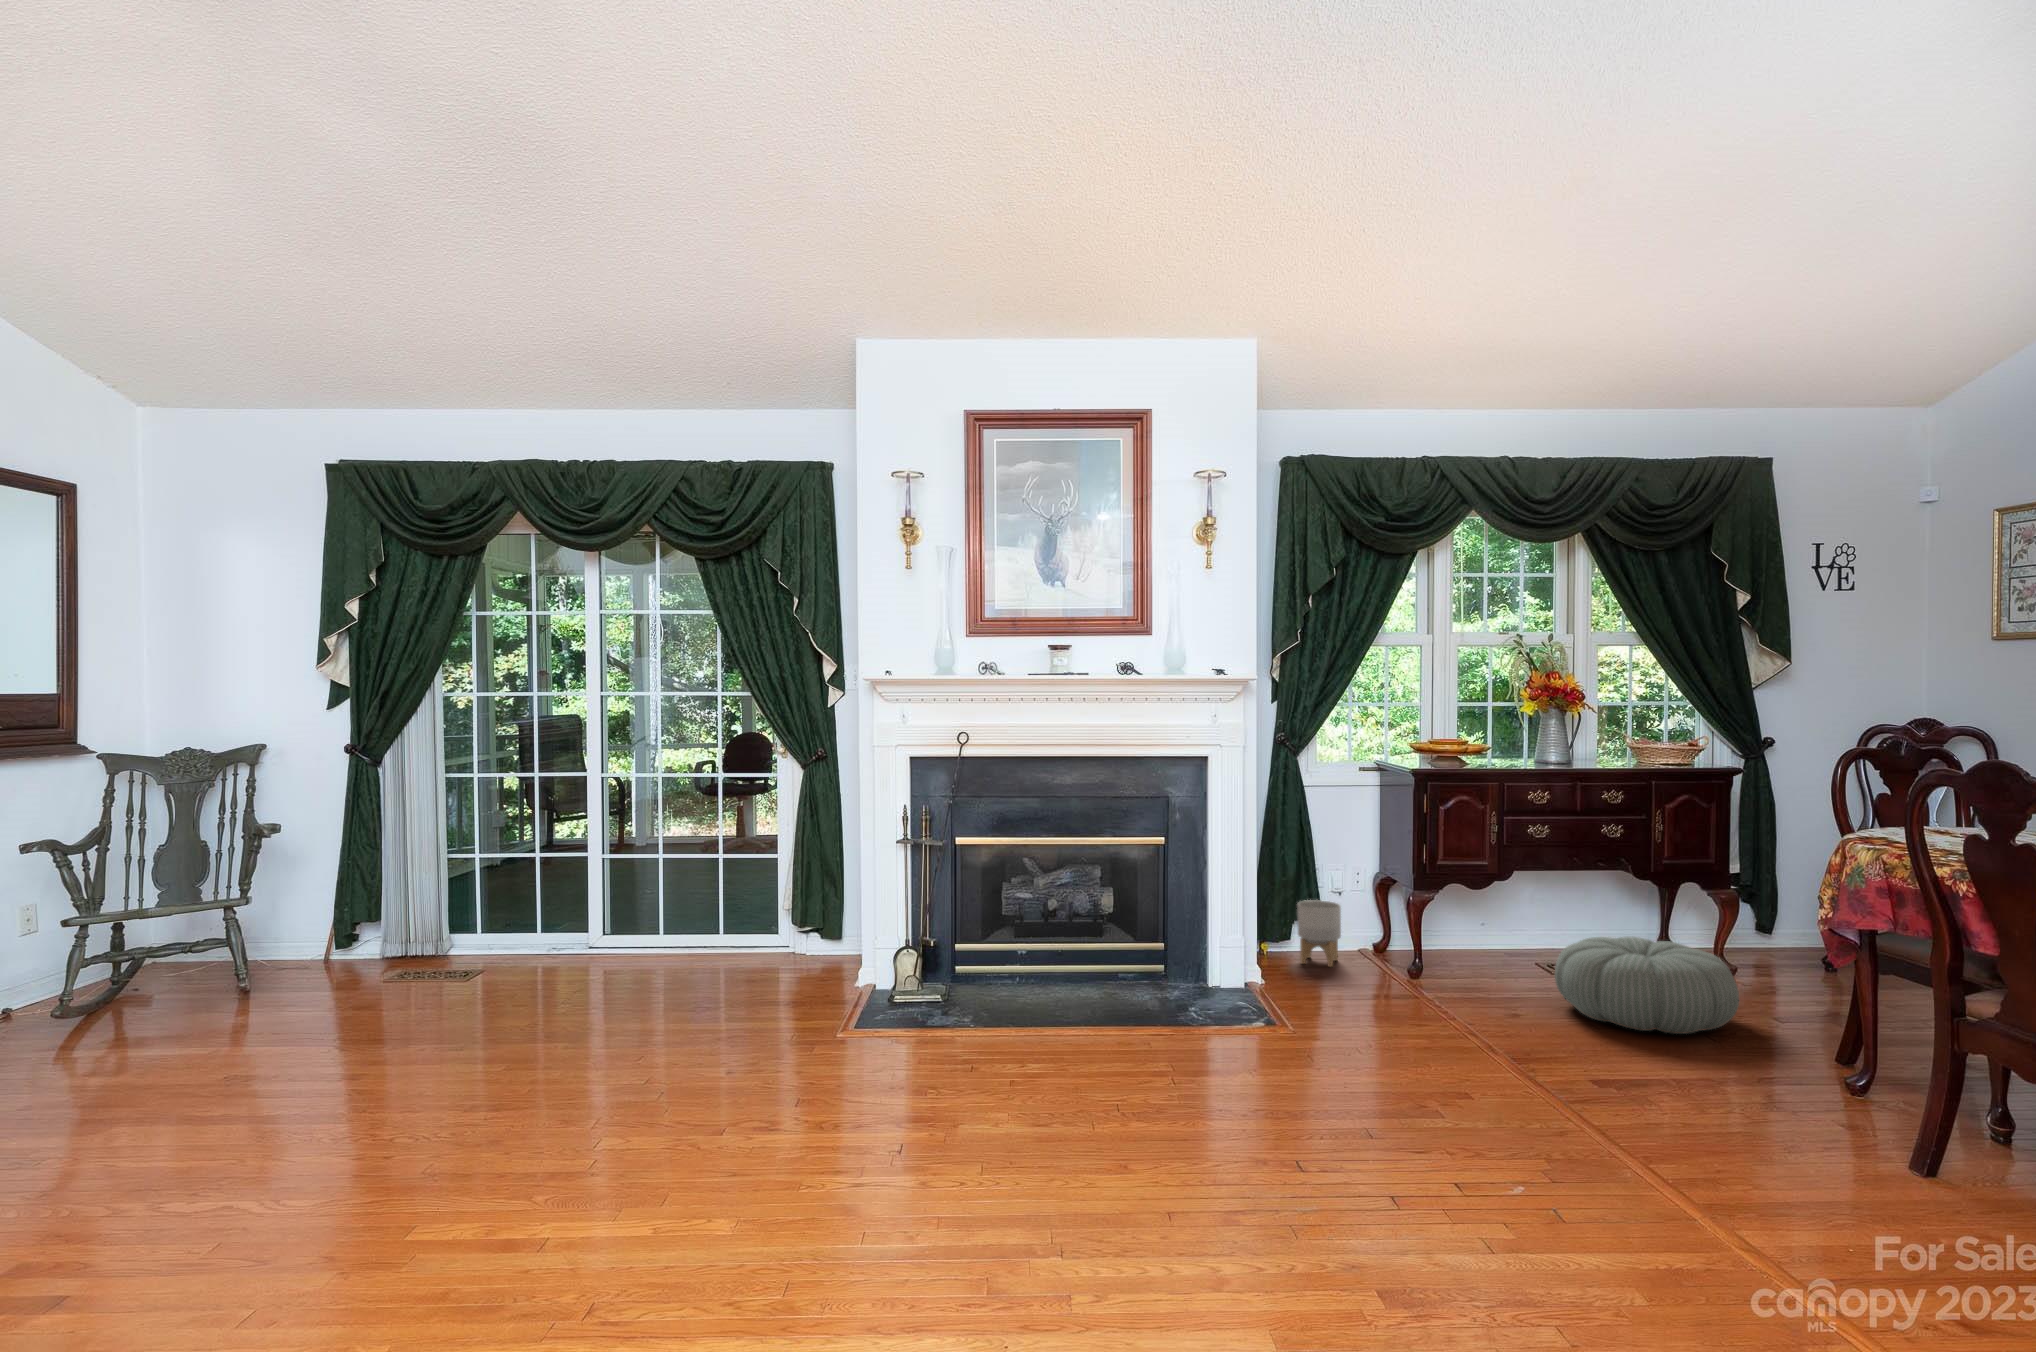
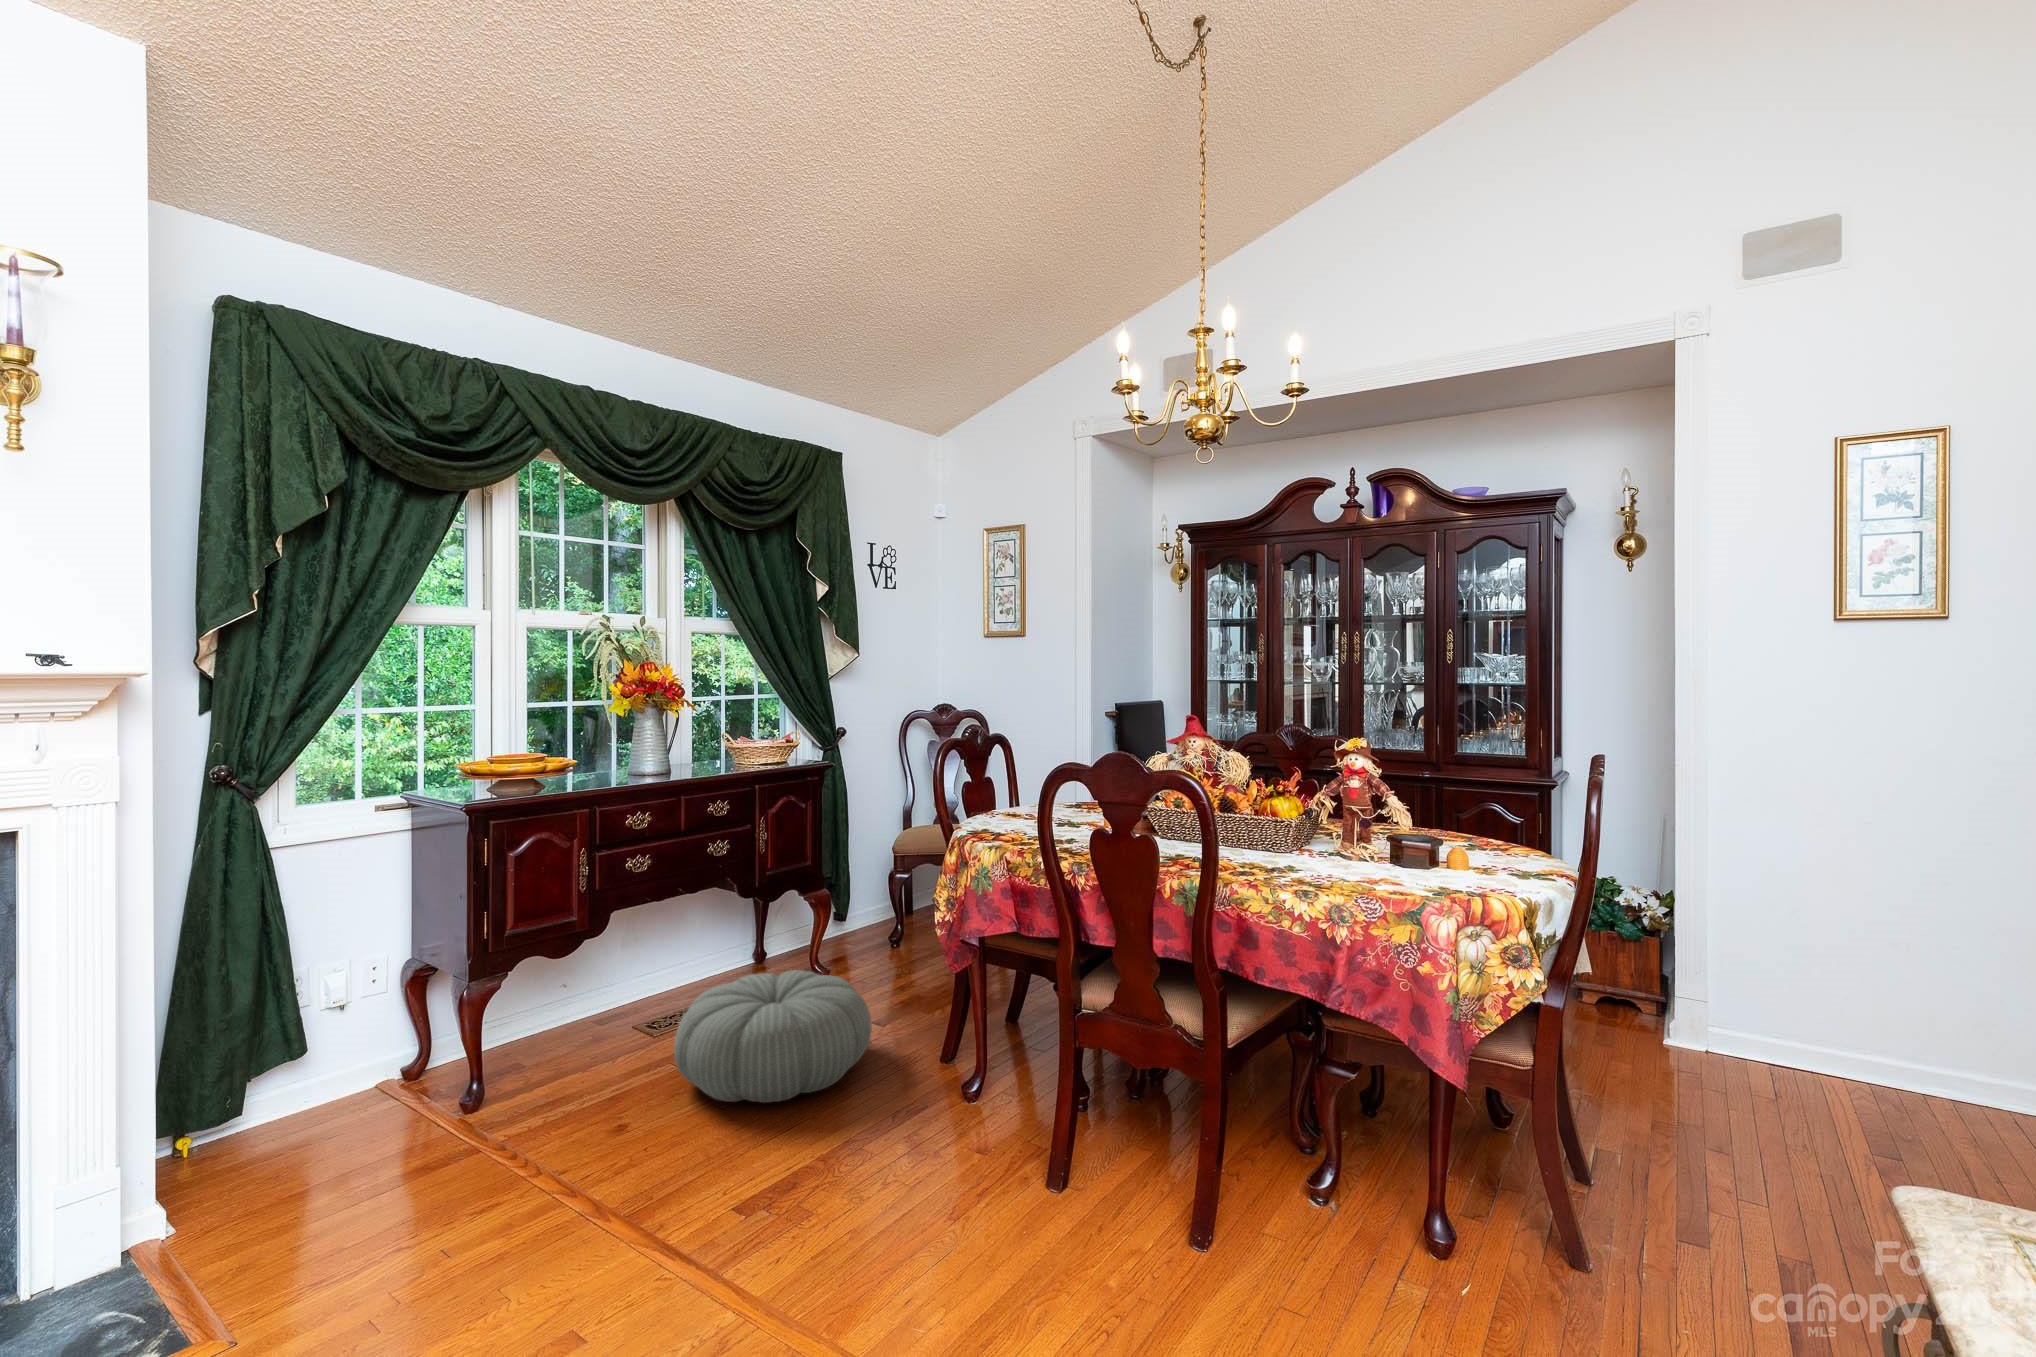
planter: present [1297,900,1341,967] -> none [255,1025,342,1148]

